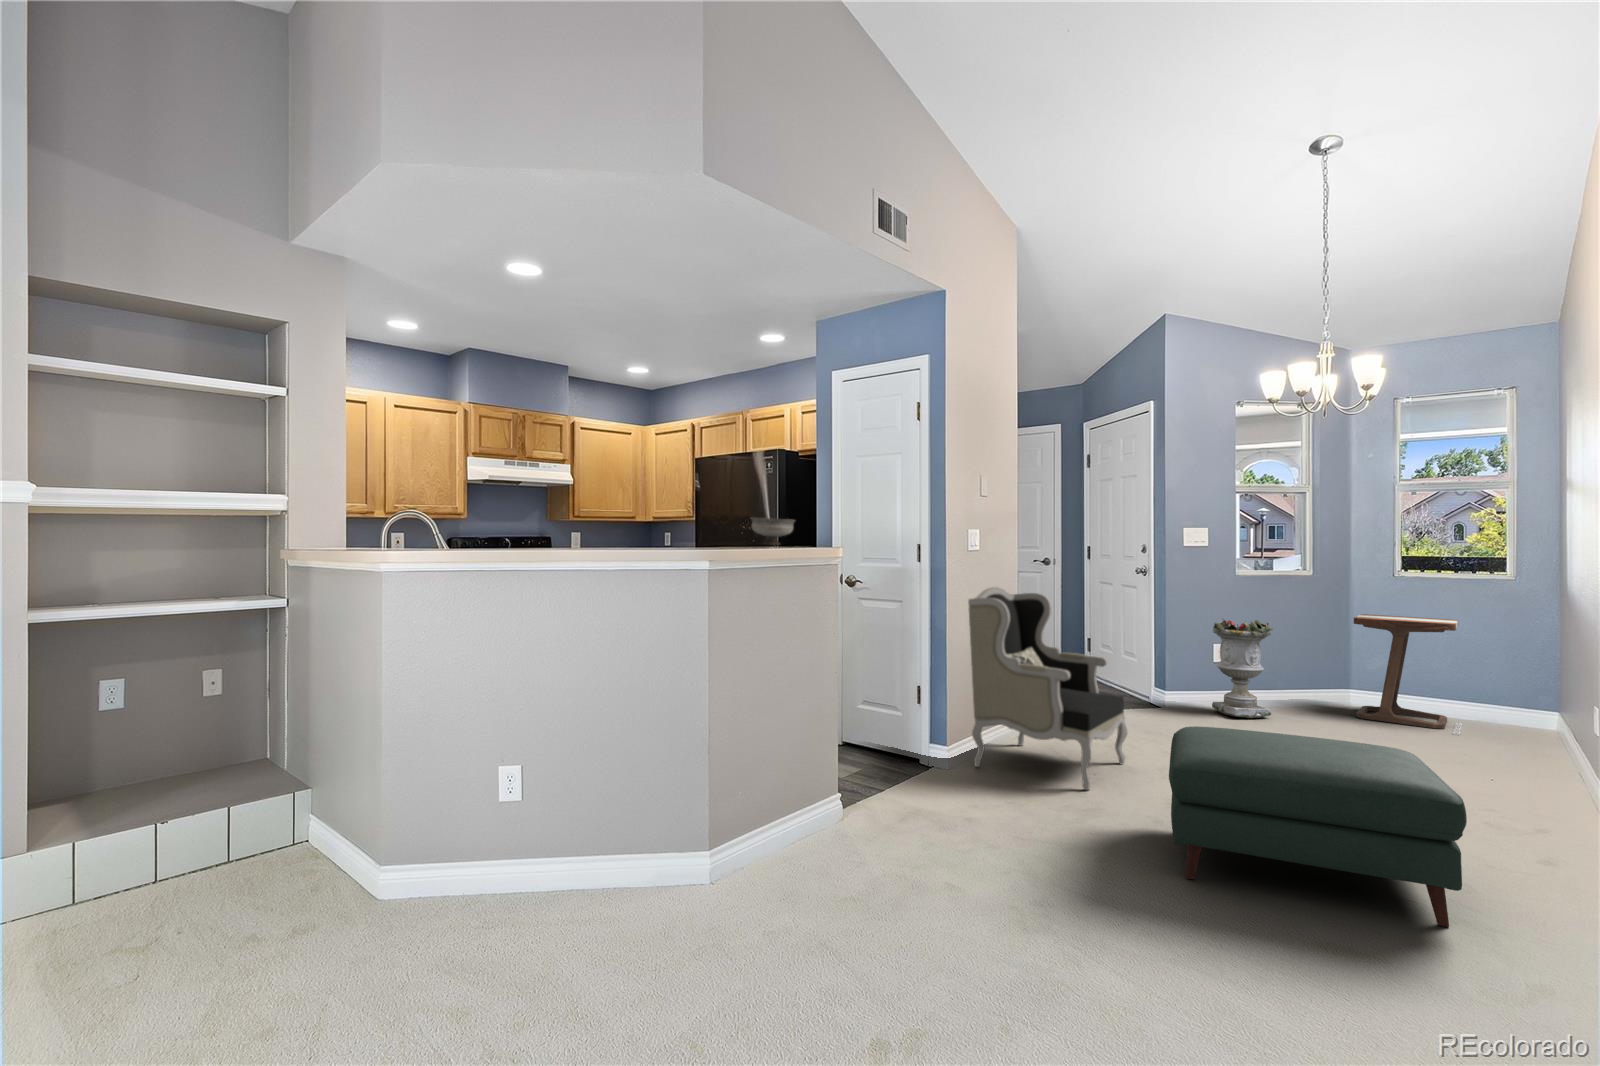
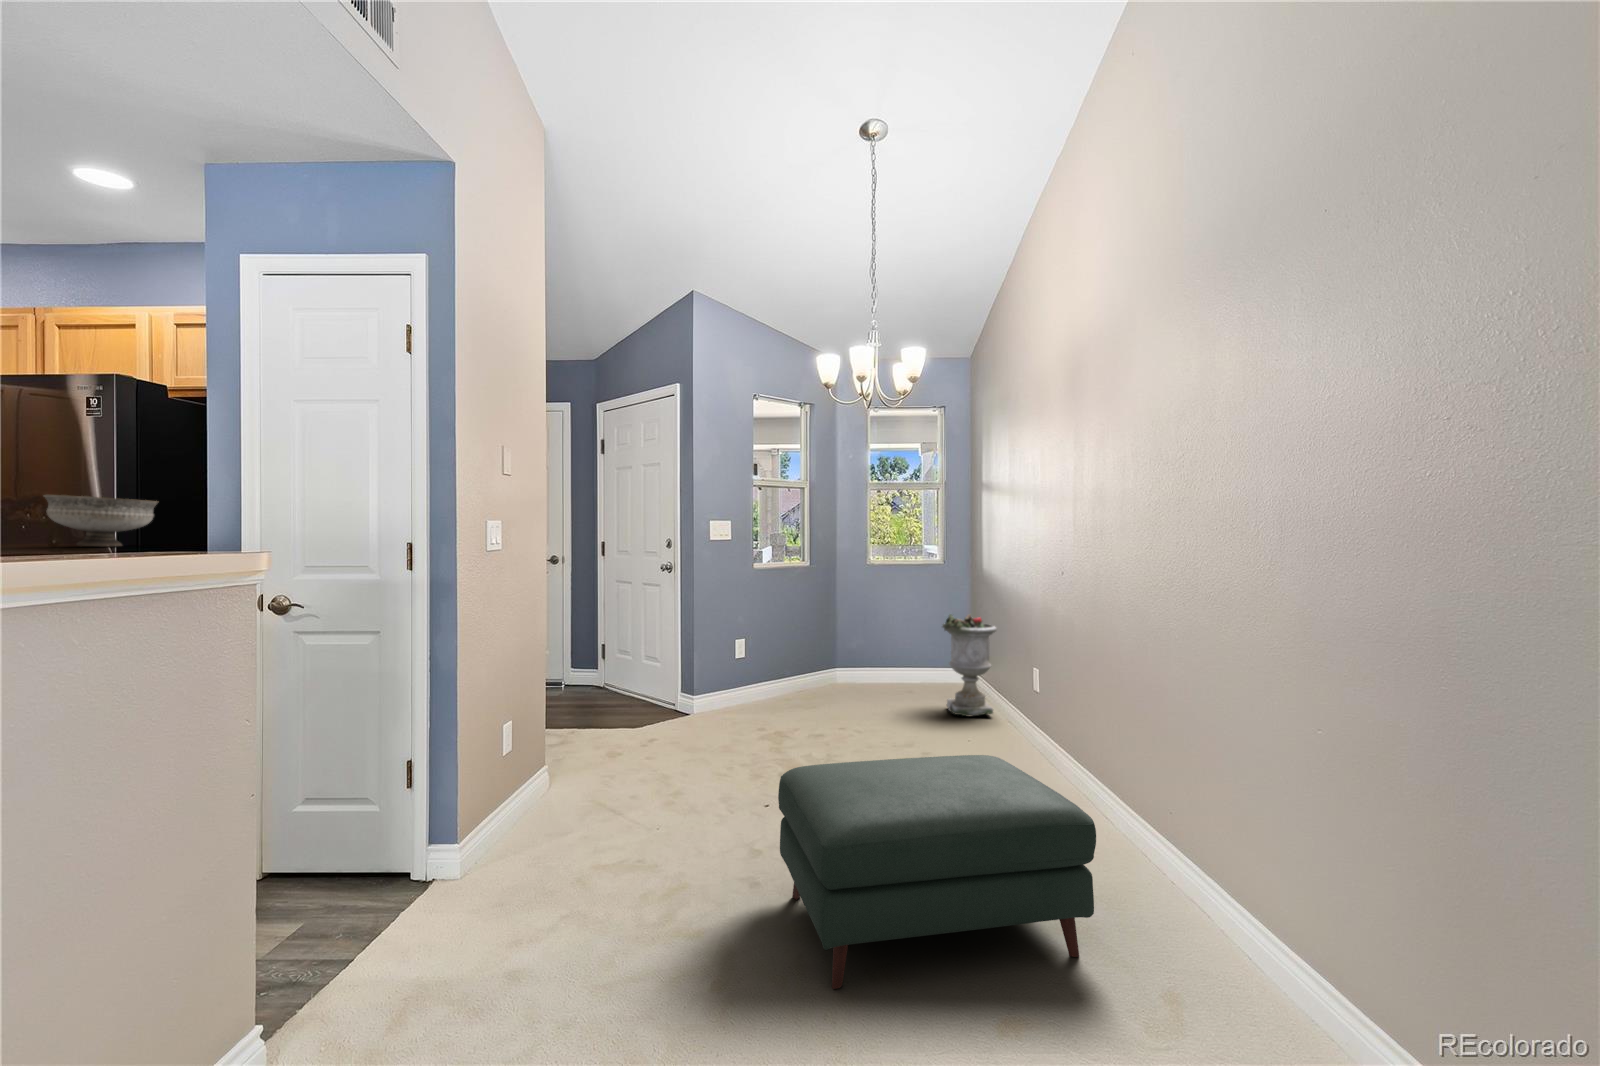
armchair: present [968,587,1128,790] -> none [489,601,688,863]
side table: present [1354,614,1461,733] -> none [848,601,926,702]
planter: present [1212,619,1274,718] -> present [943,614,997,717]

